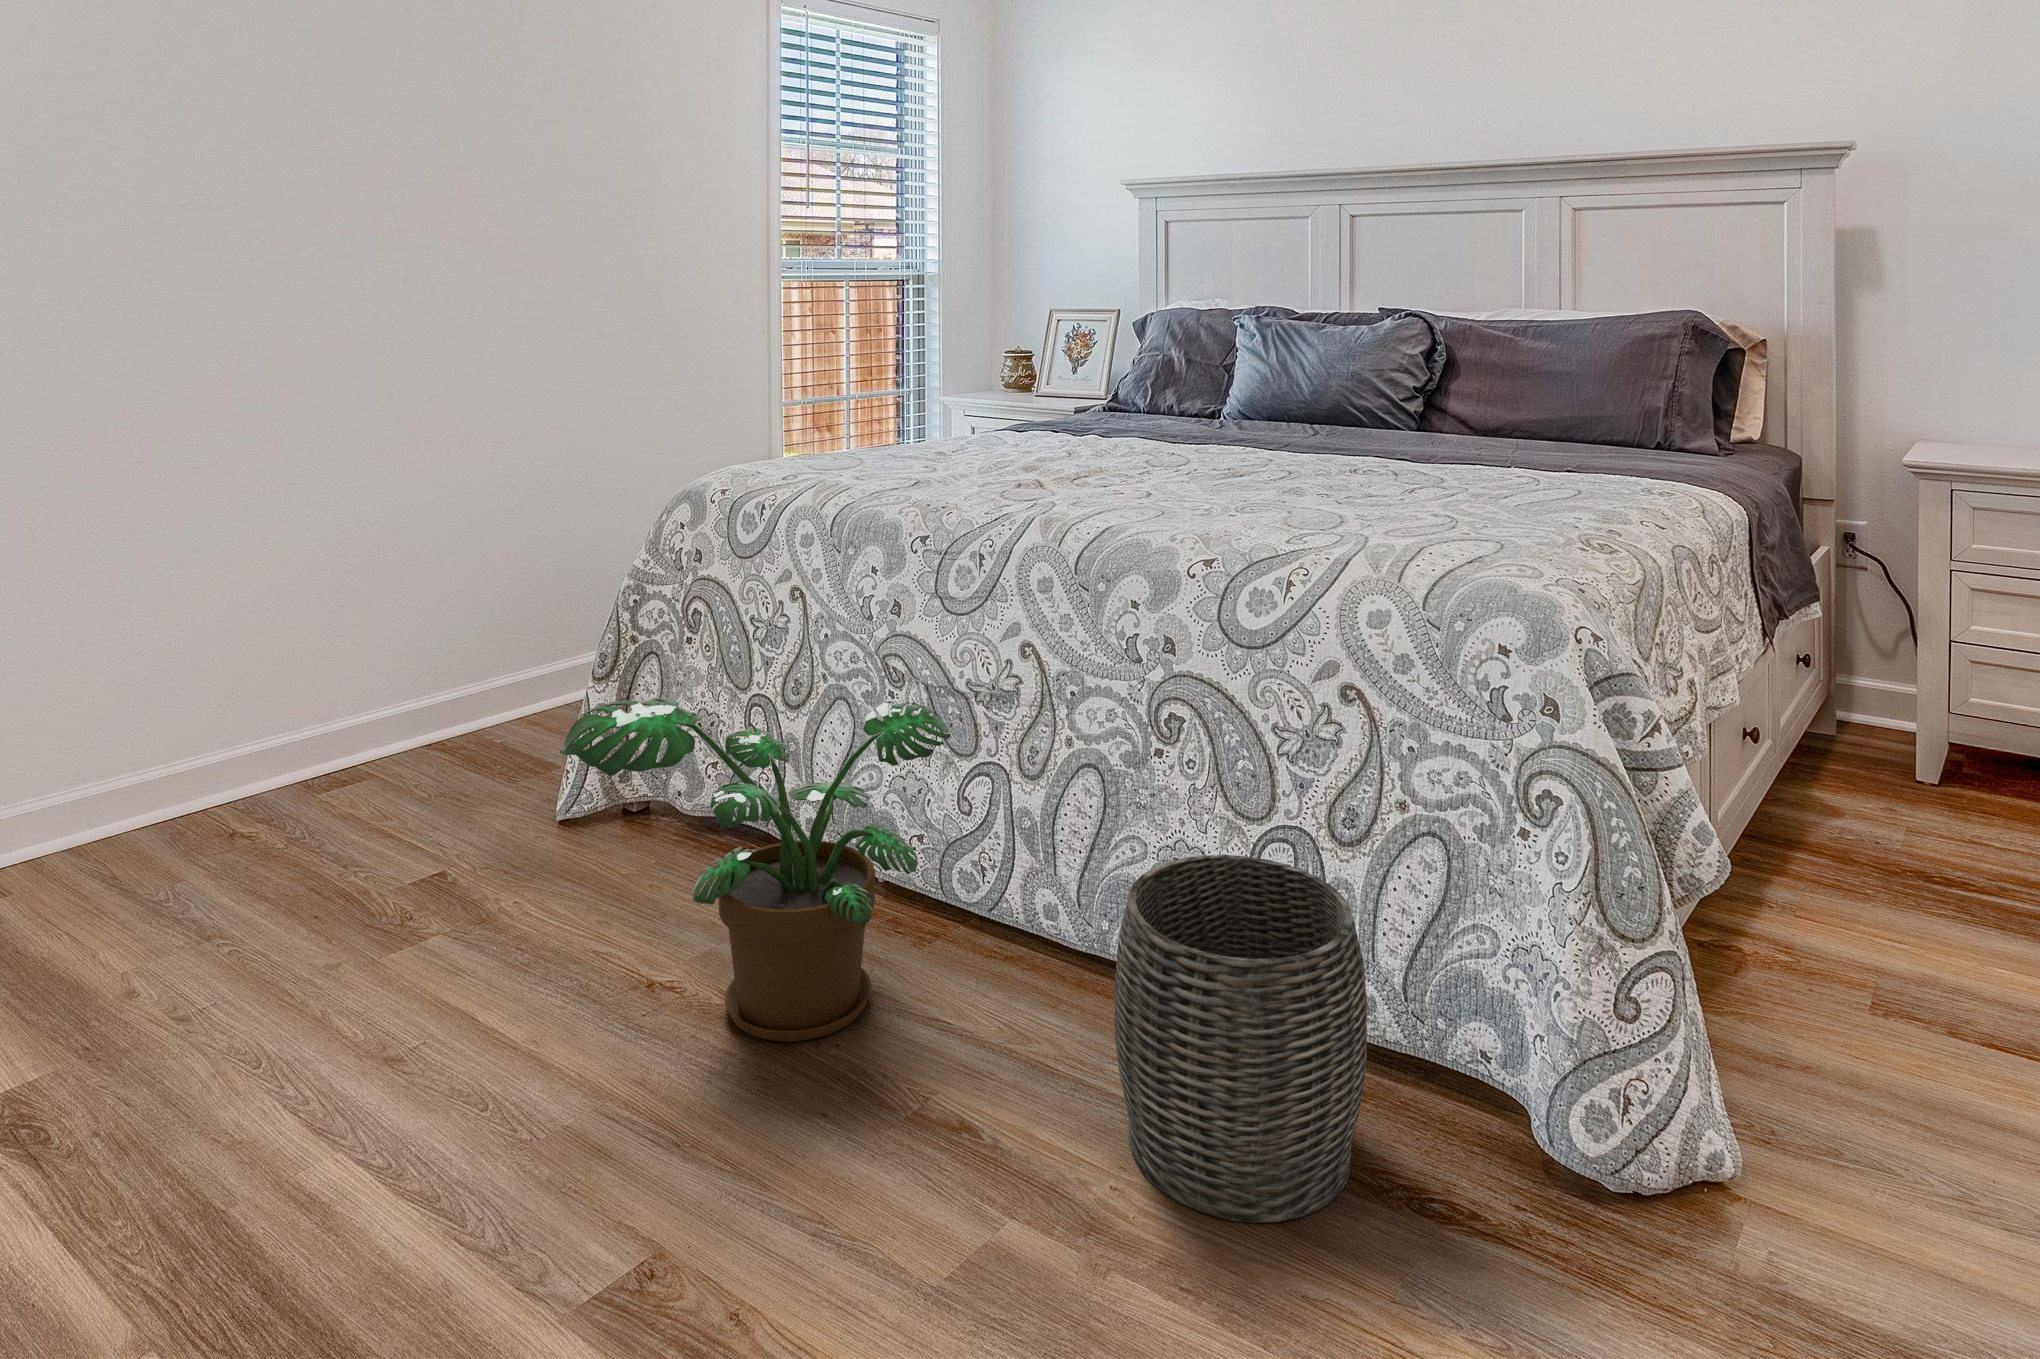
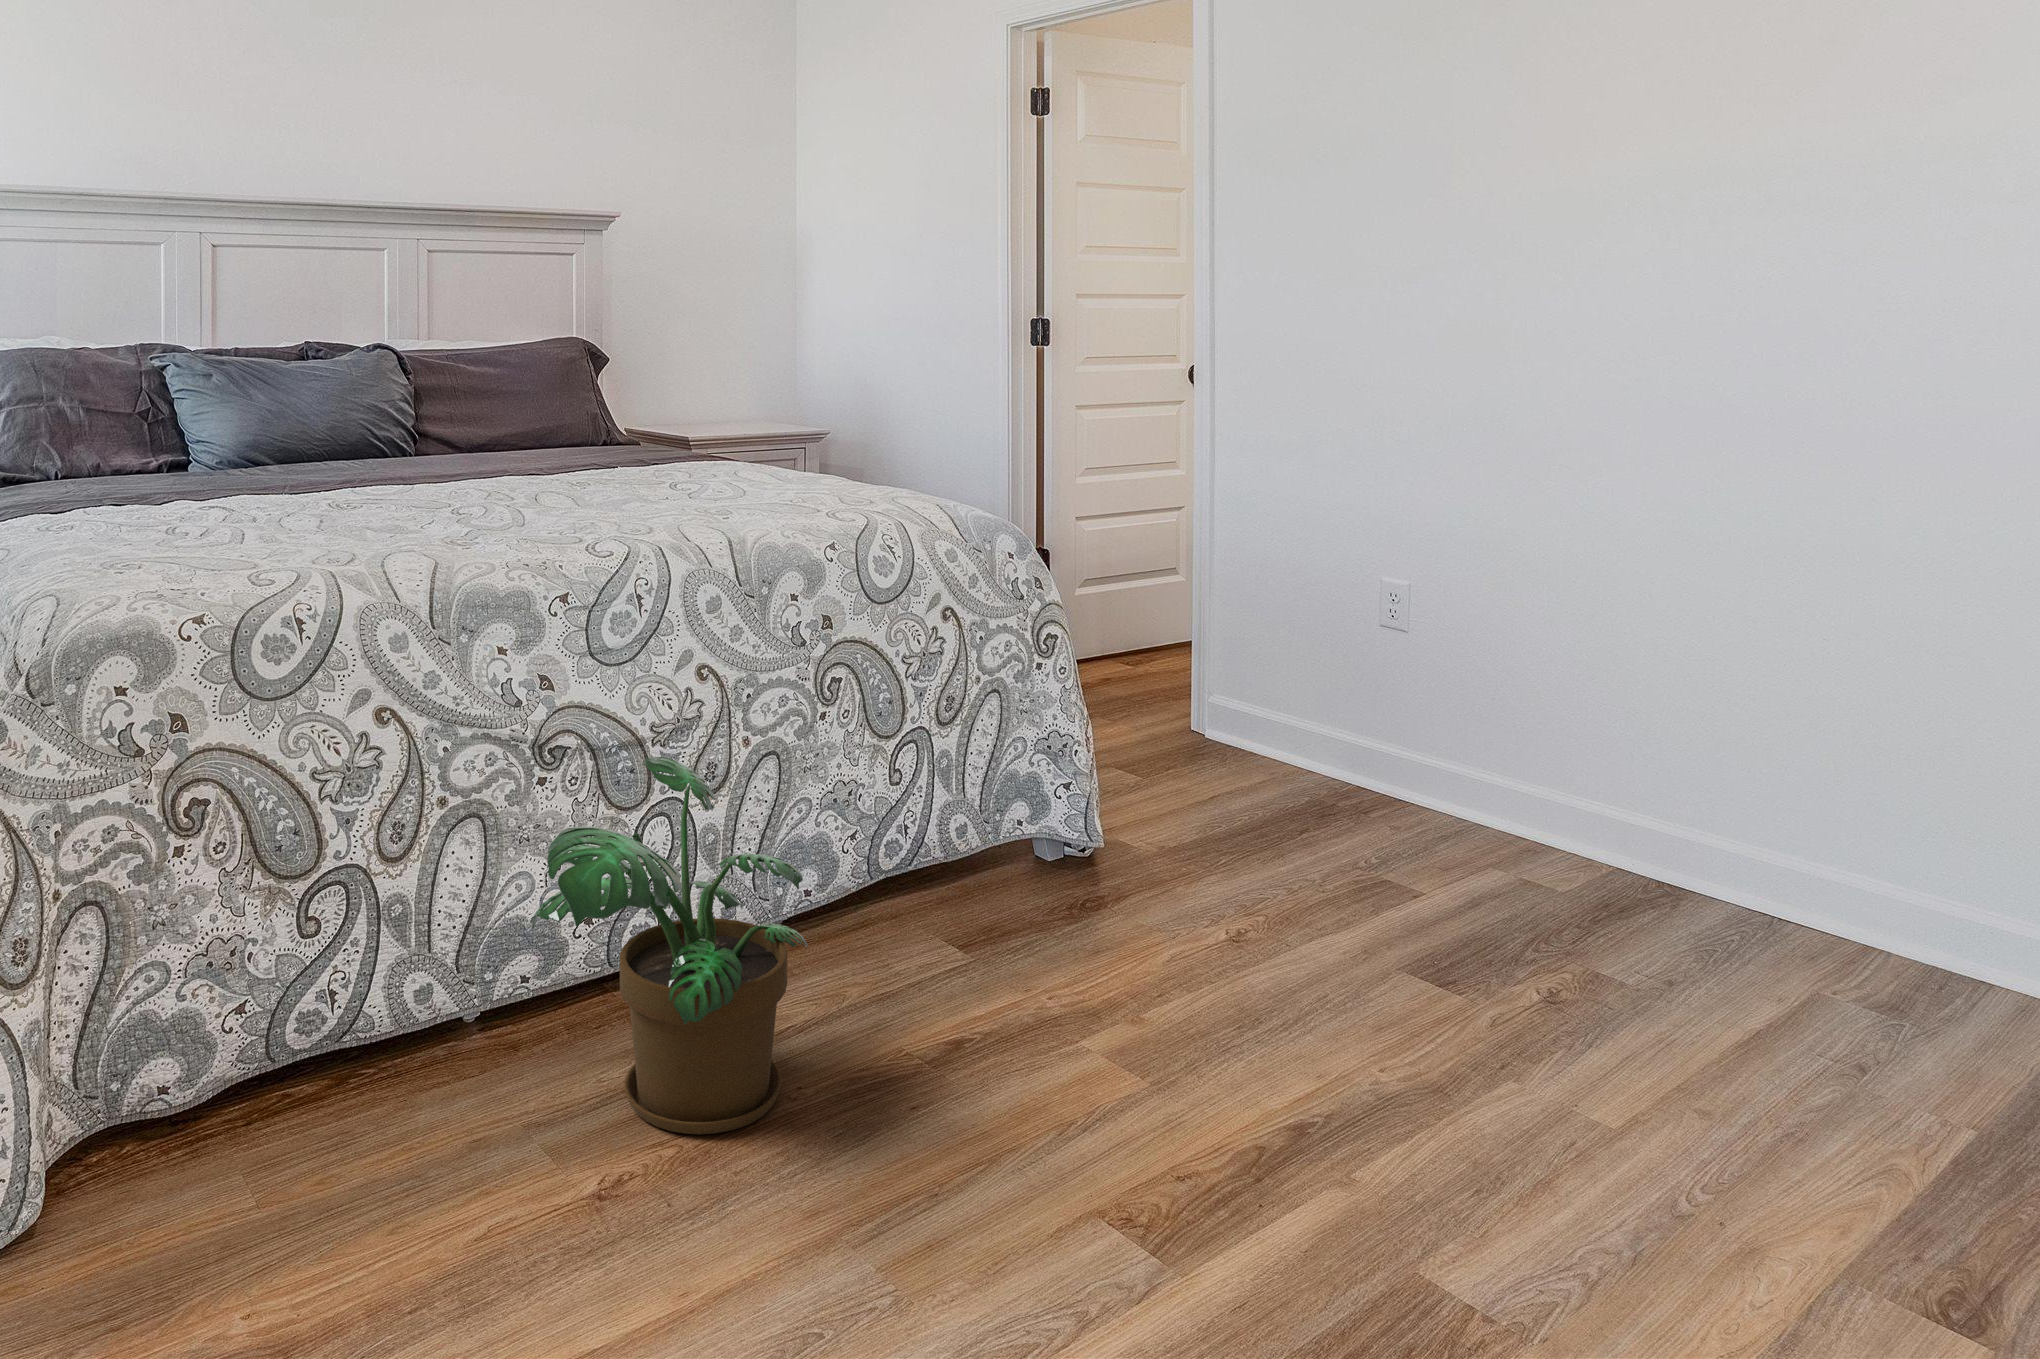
woven basket: present [1115,855,1367,1223] -> none [913,745,1094,982]

